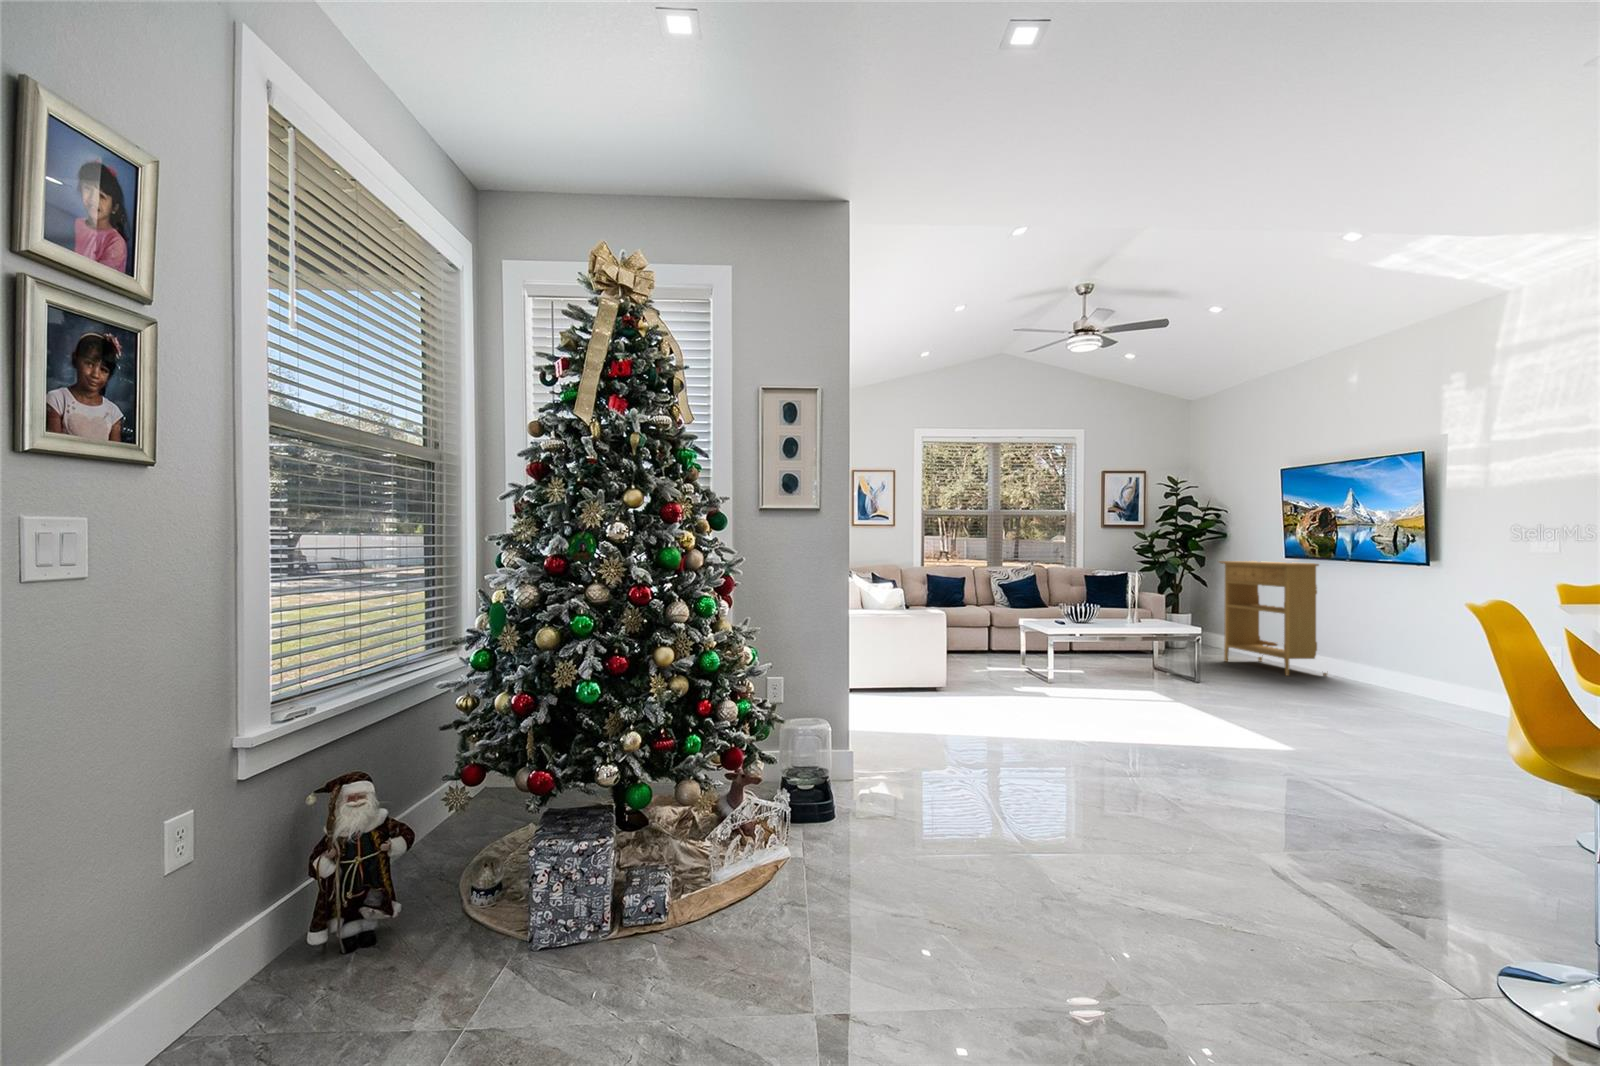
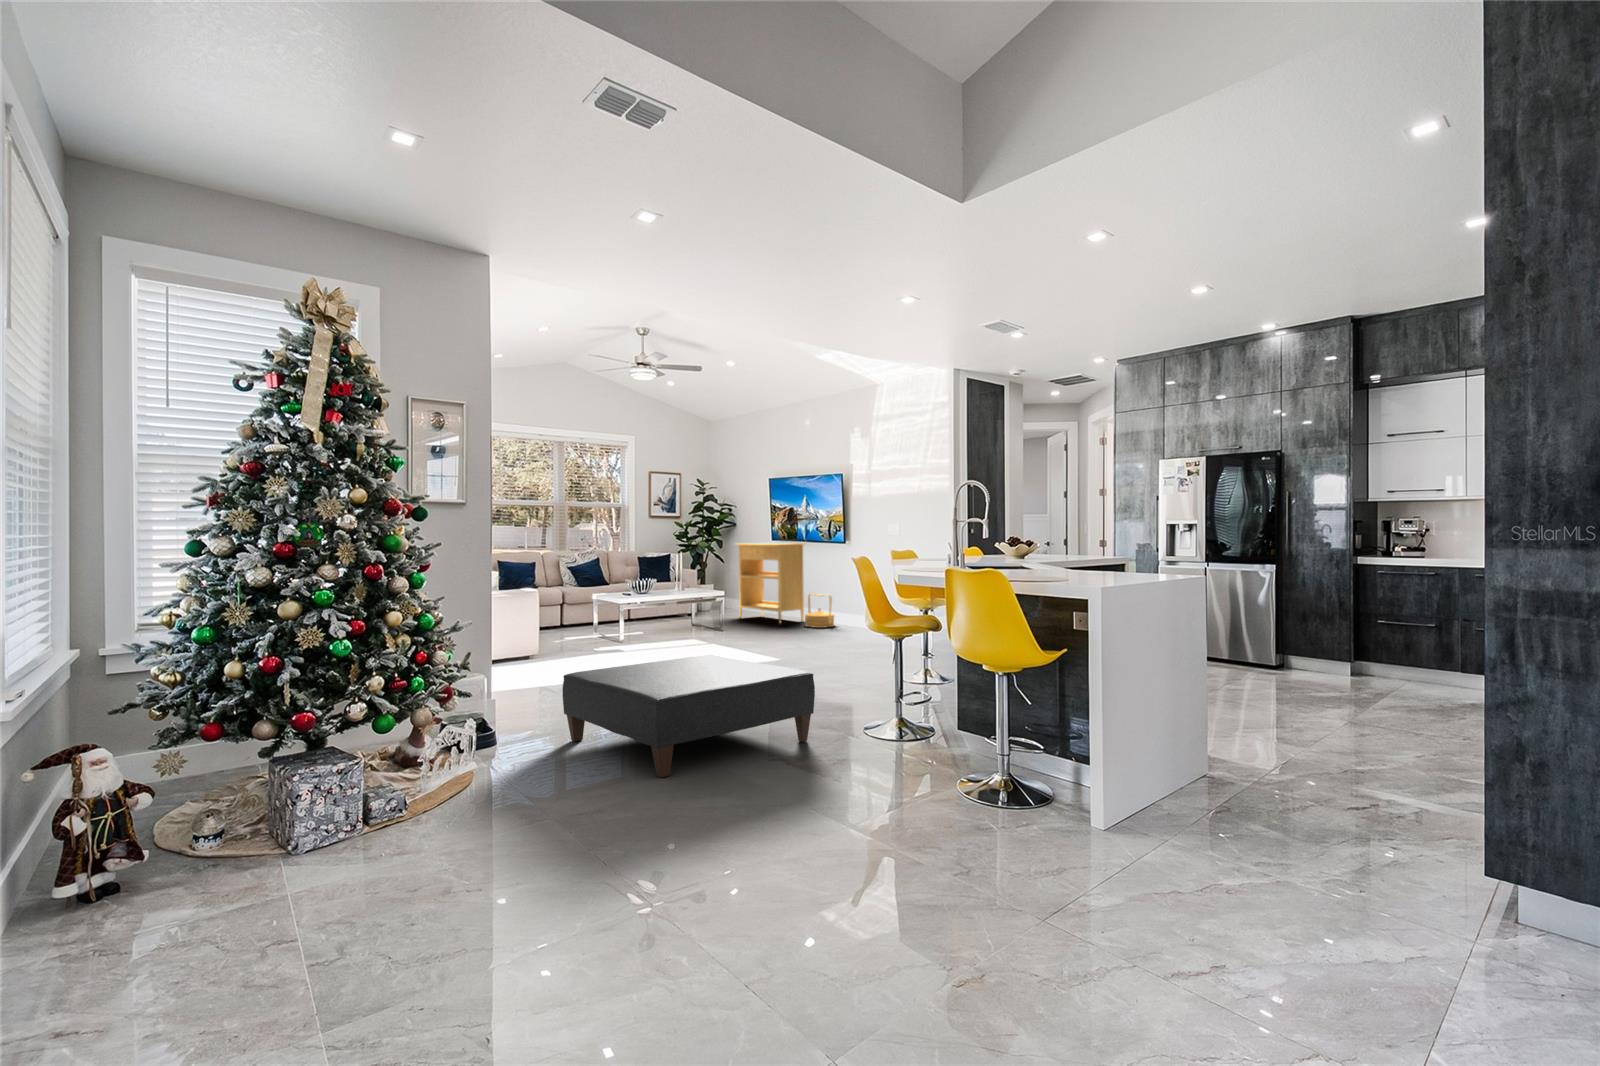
woven basket: none [1328,637,1382,690] -> present [805,593,834,628]
ottoman: none [914,735,1328,949] -> present [563,655,815,778]

